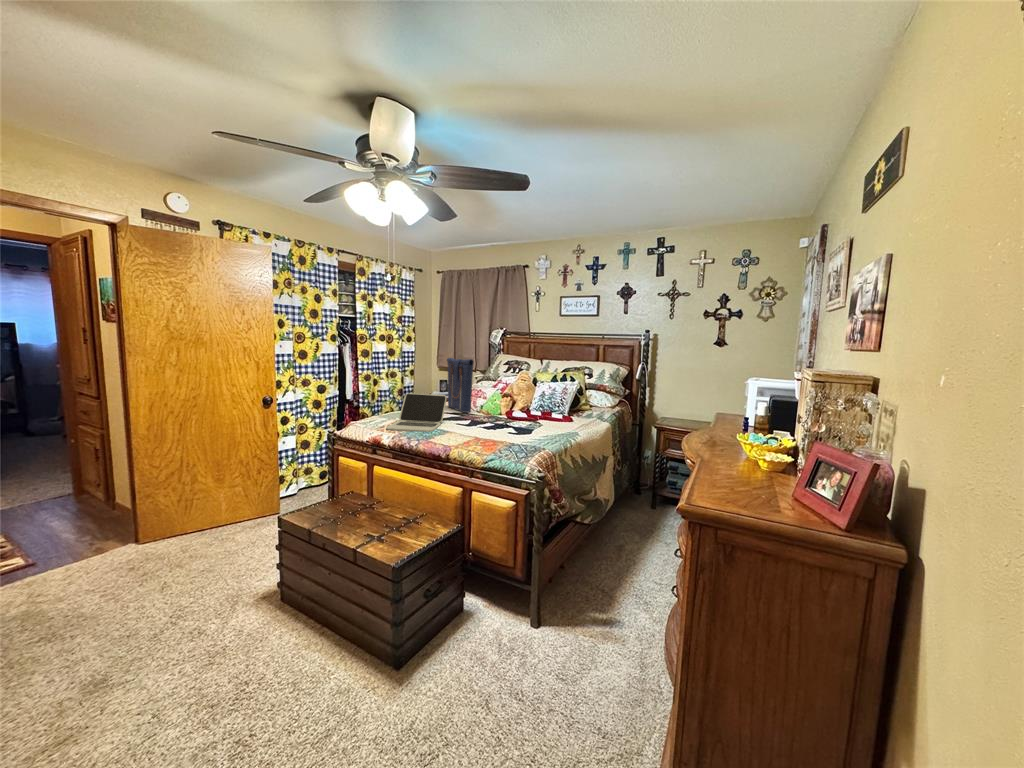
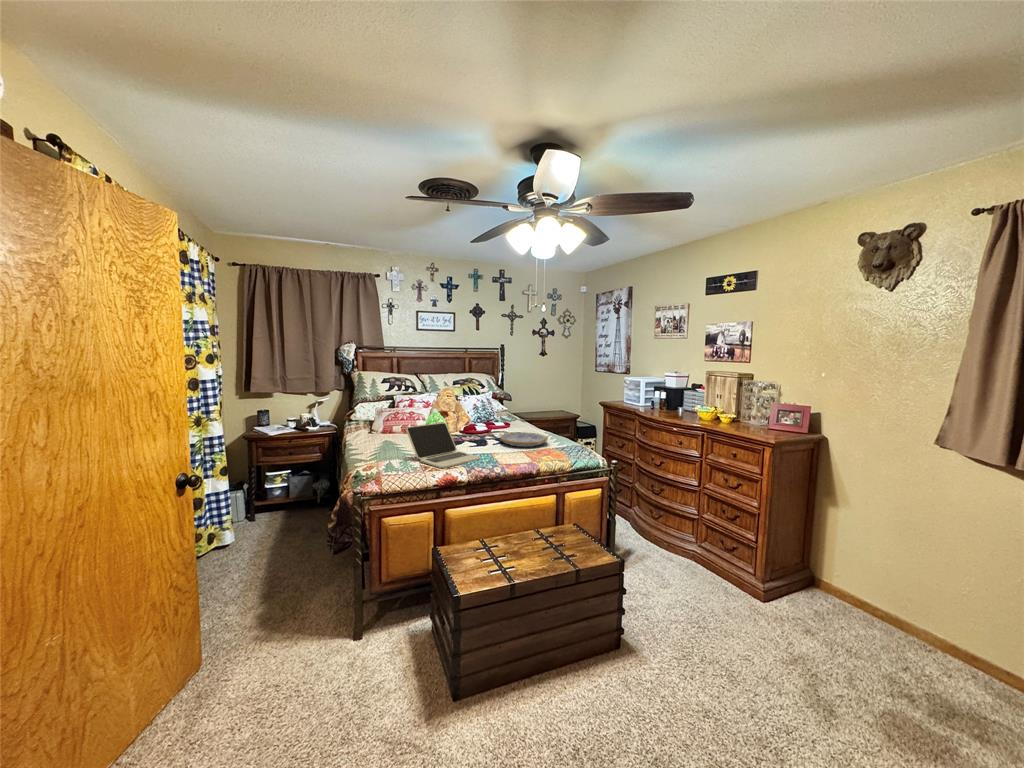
tote bag: present [447,358,473,413] -> none [376,381,431,441]
serving tray: none [484,415,537,436] -> present [500,431,548,447]

